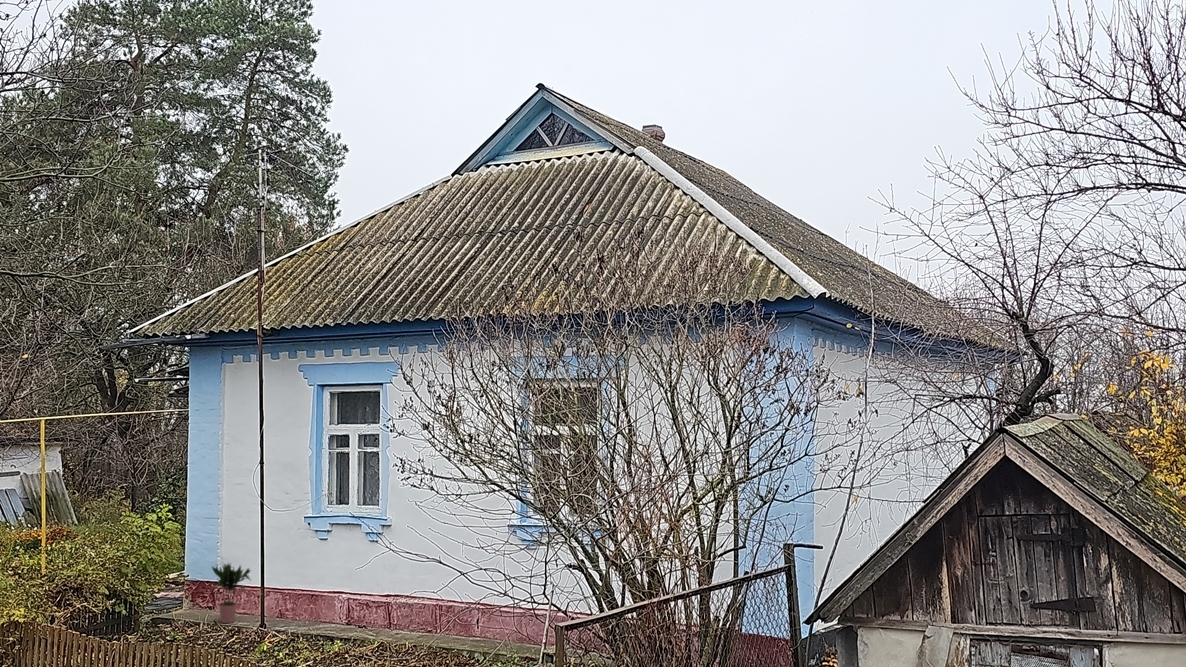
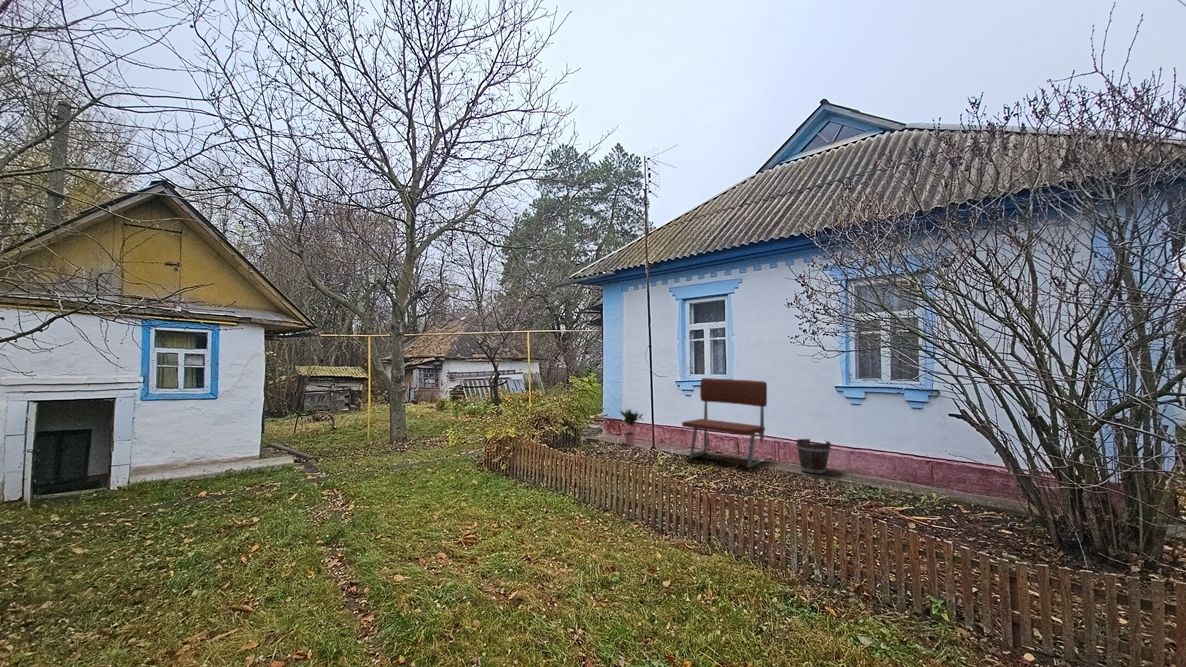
bench: none [303,514,426,646] -> present [682,378,767,467]
bucket: none [454,595,497,647] -> present [796,439,831,474]

